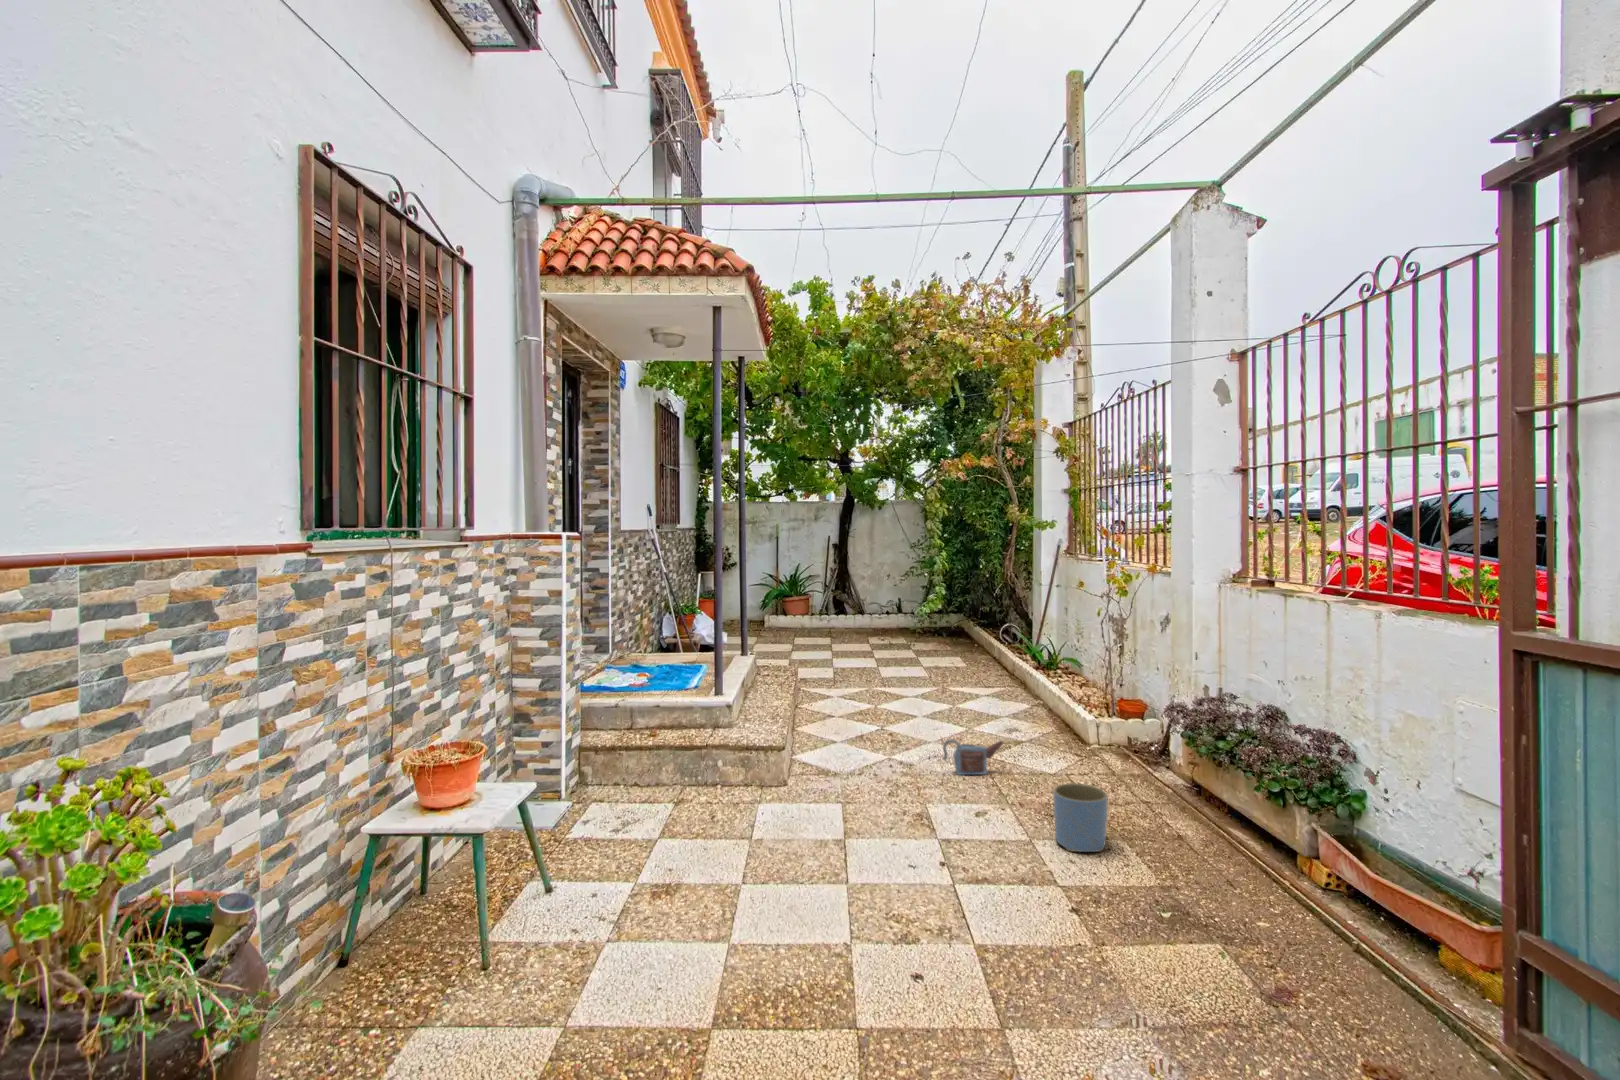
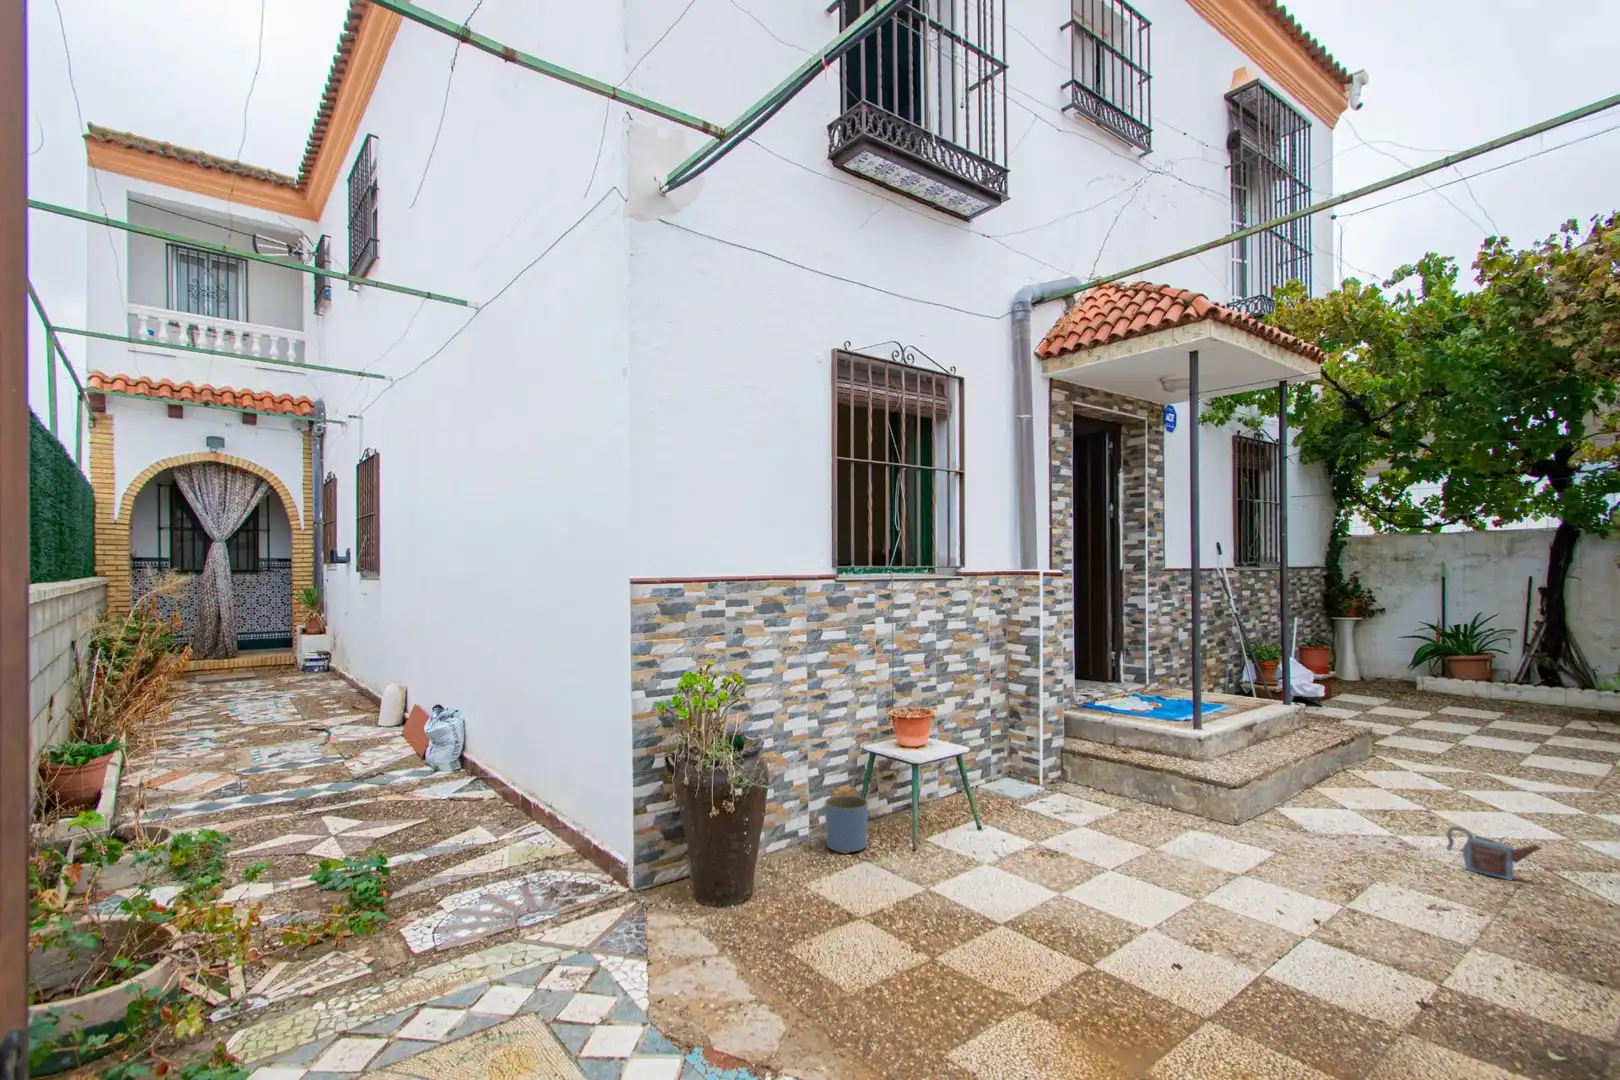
planter: present [1053,783,1108,852] -> present [825,795,868,854]

